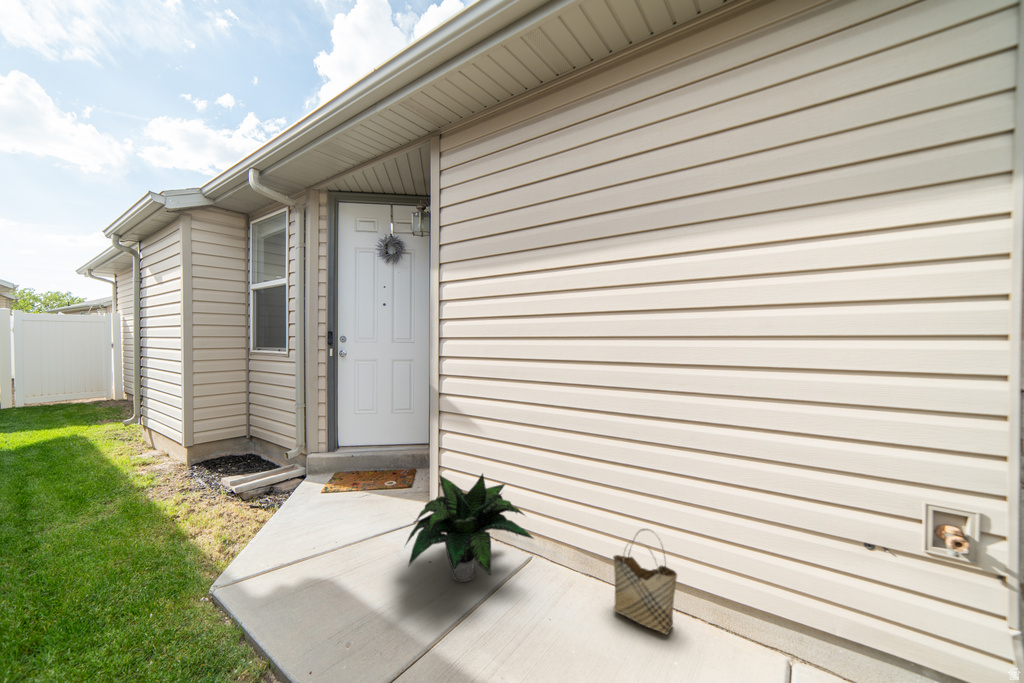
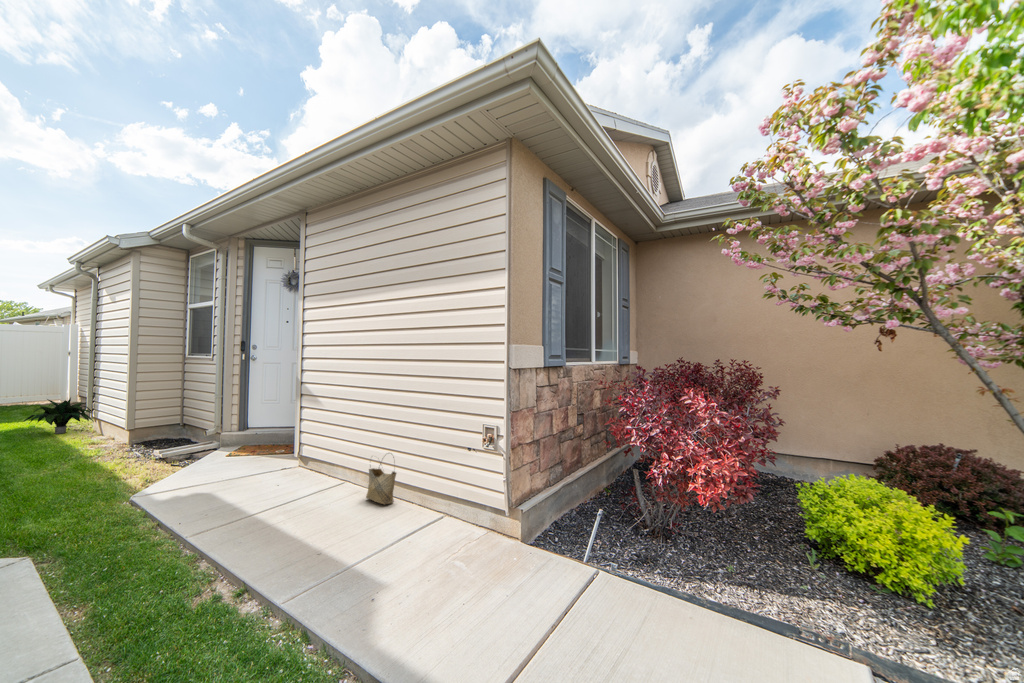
potted plant: present [406,474,534,582] -> present [24,398,94,434]

